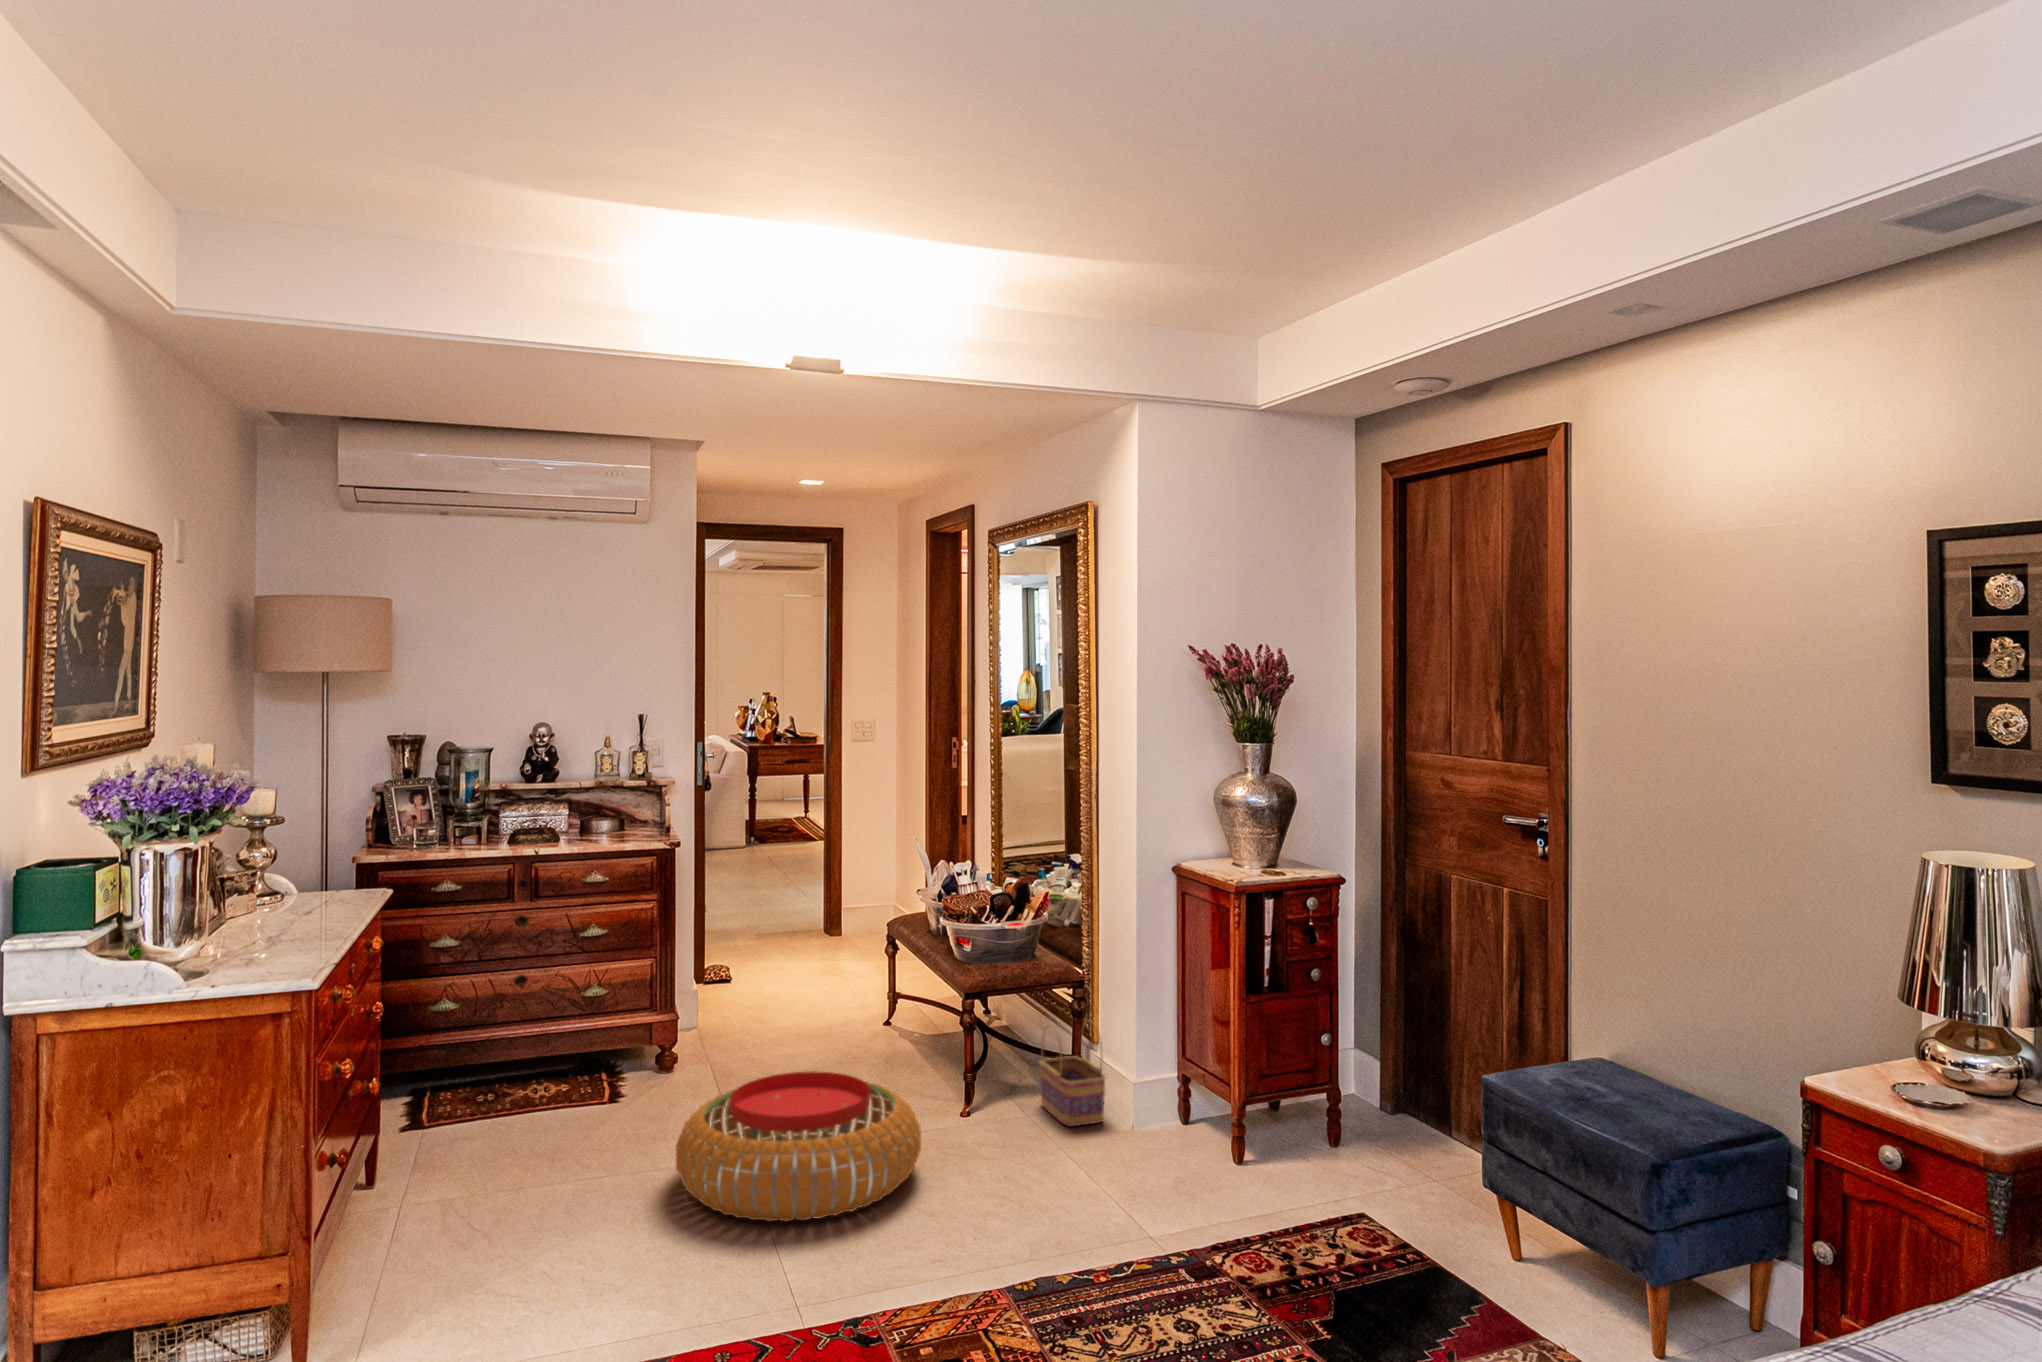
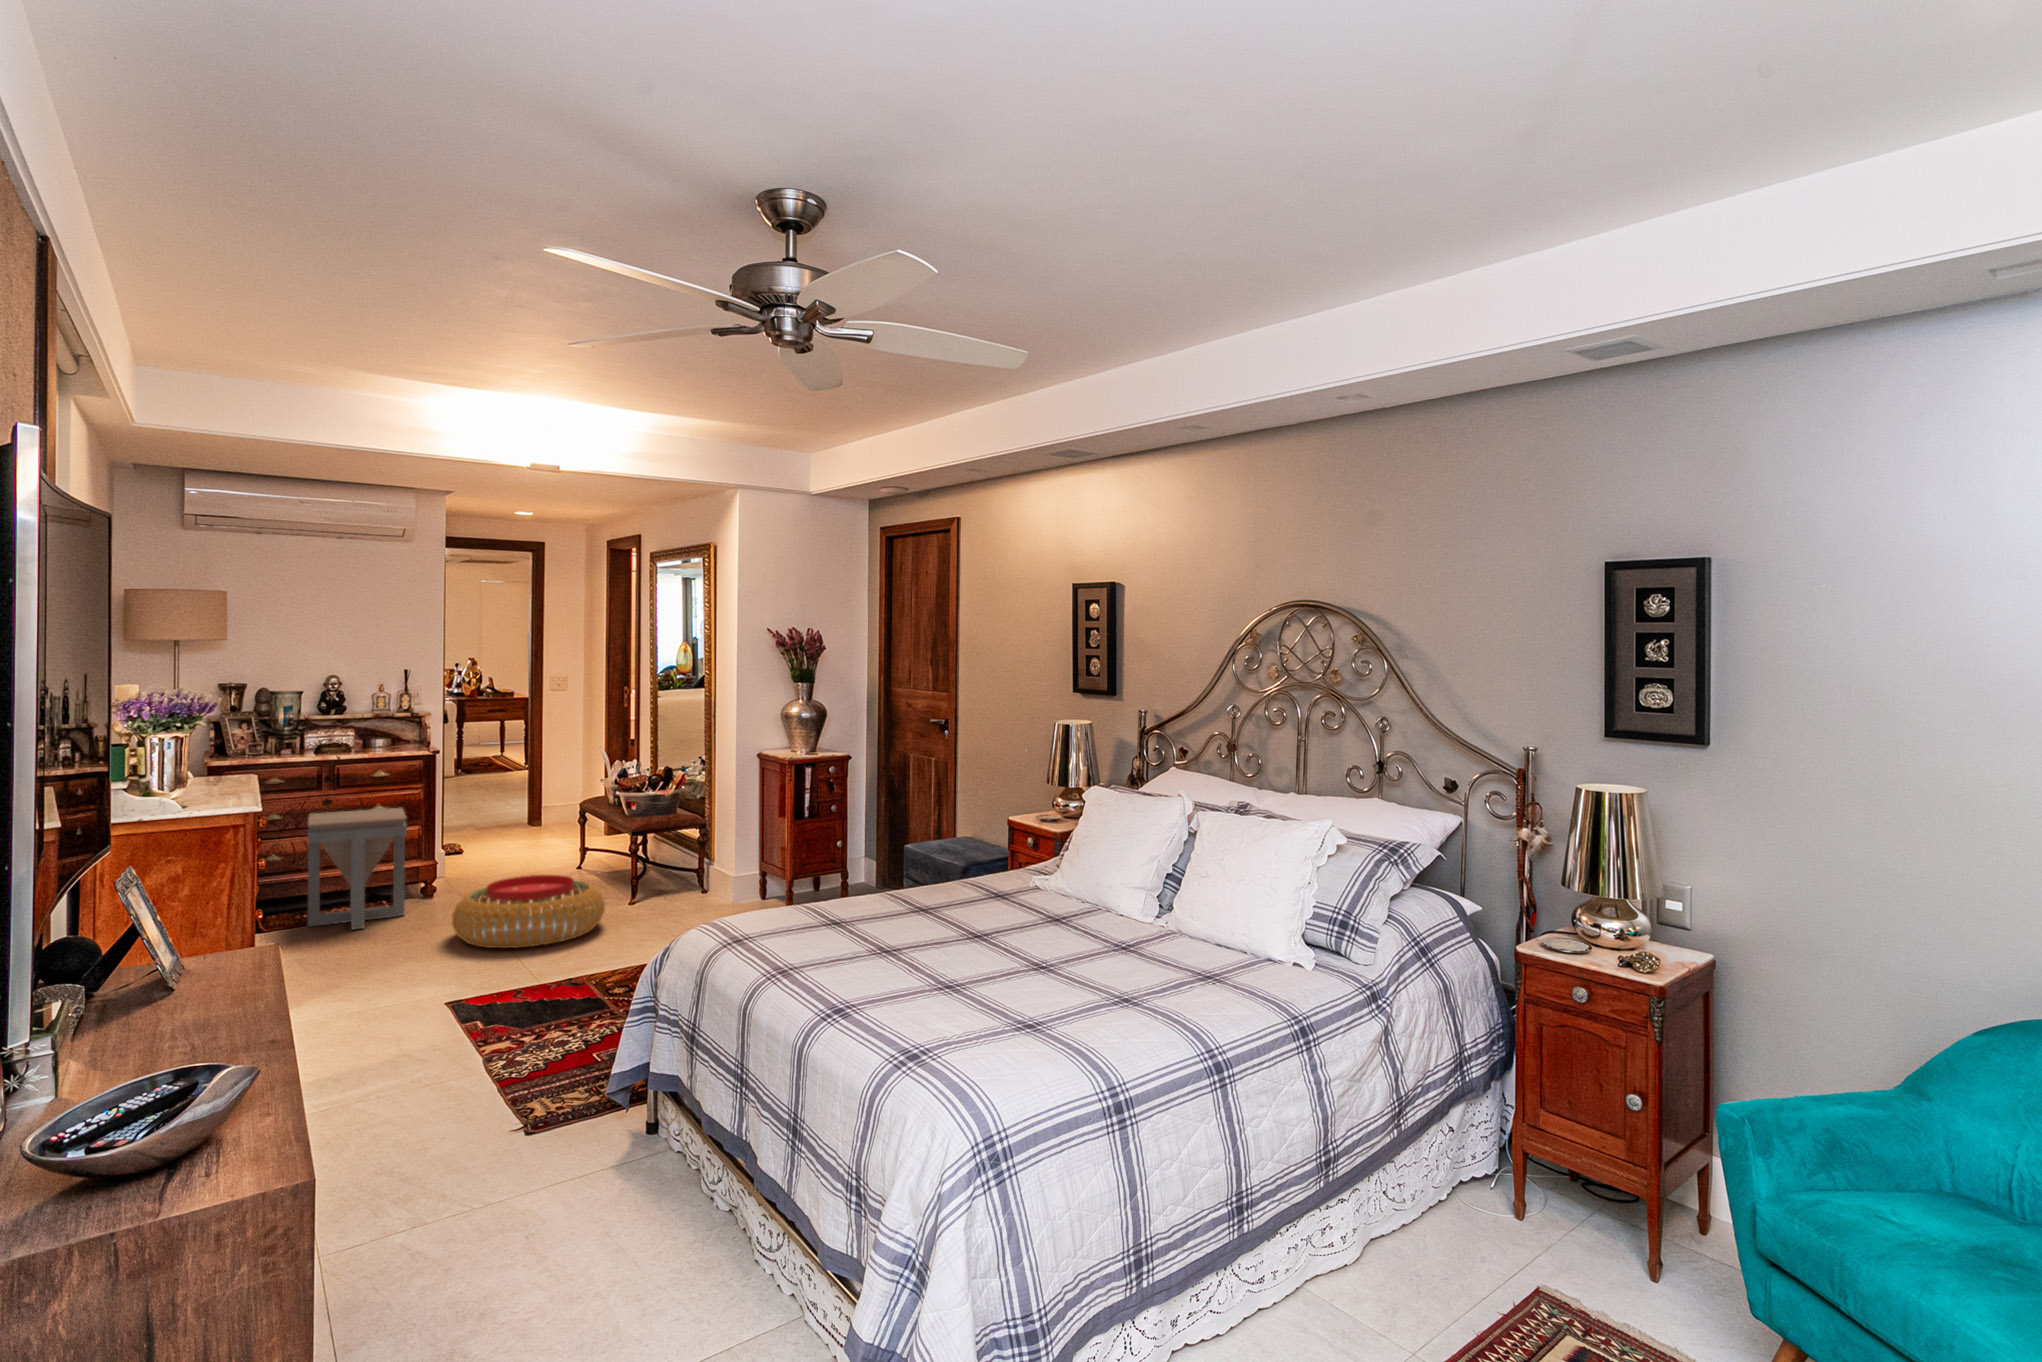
side table: none [475,935,625,1143] -> present [307,808,407,929]
basket: present [1040,1020,1105,1126] -> none [678,844,718,902]

